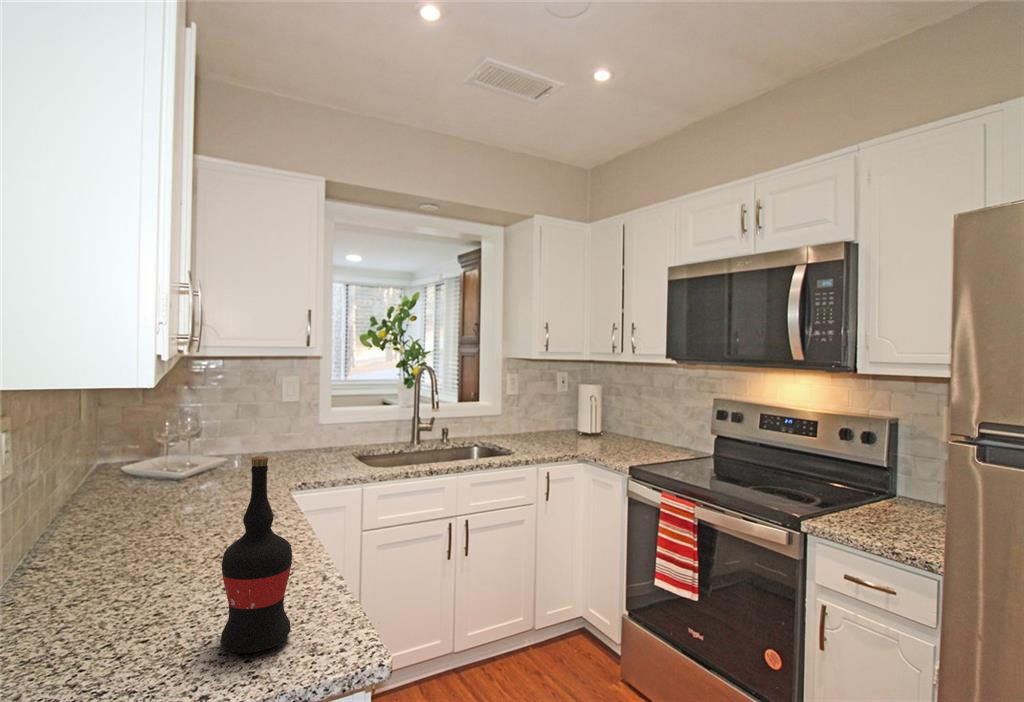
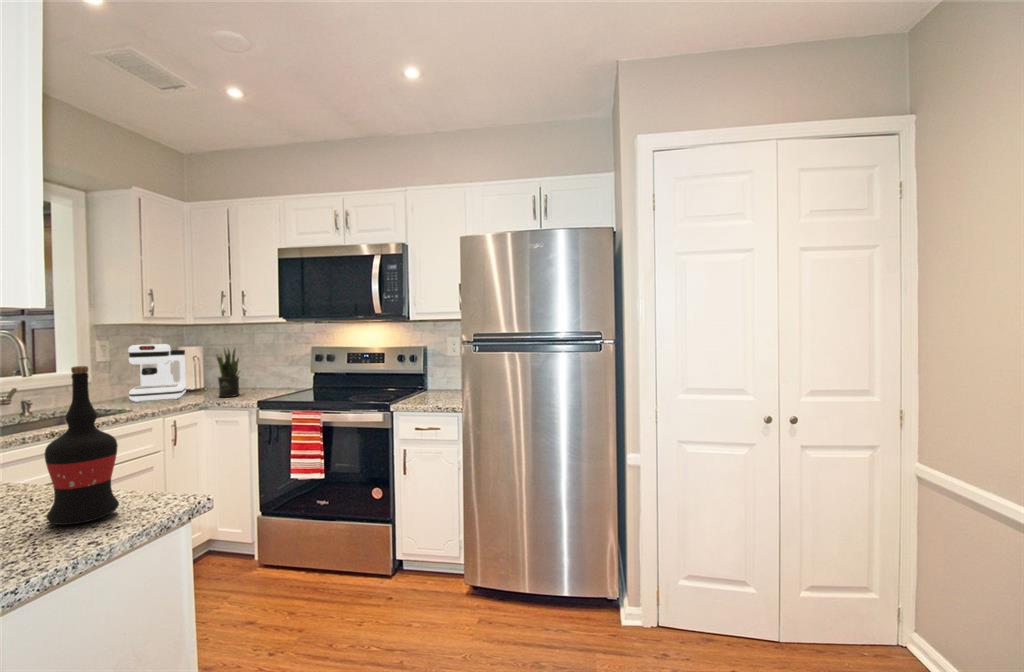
coffee maker: none [521,380,576,445] -> present [128,344,186,402]
potted plant: none [599,391,624,453] -> present [217,348,239,397]

